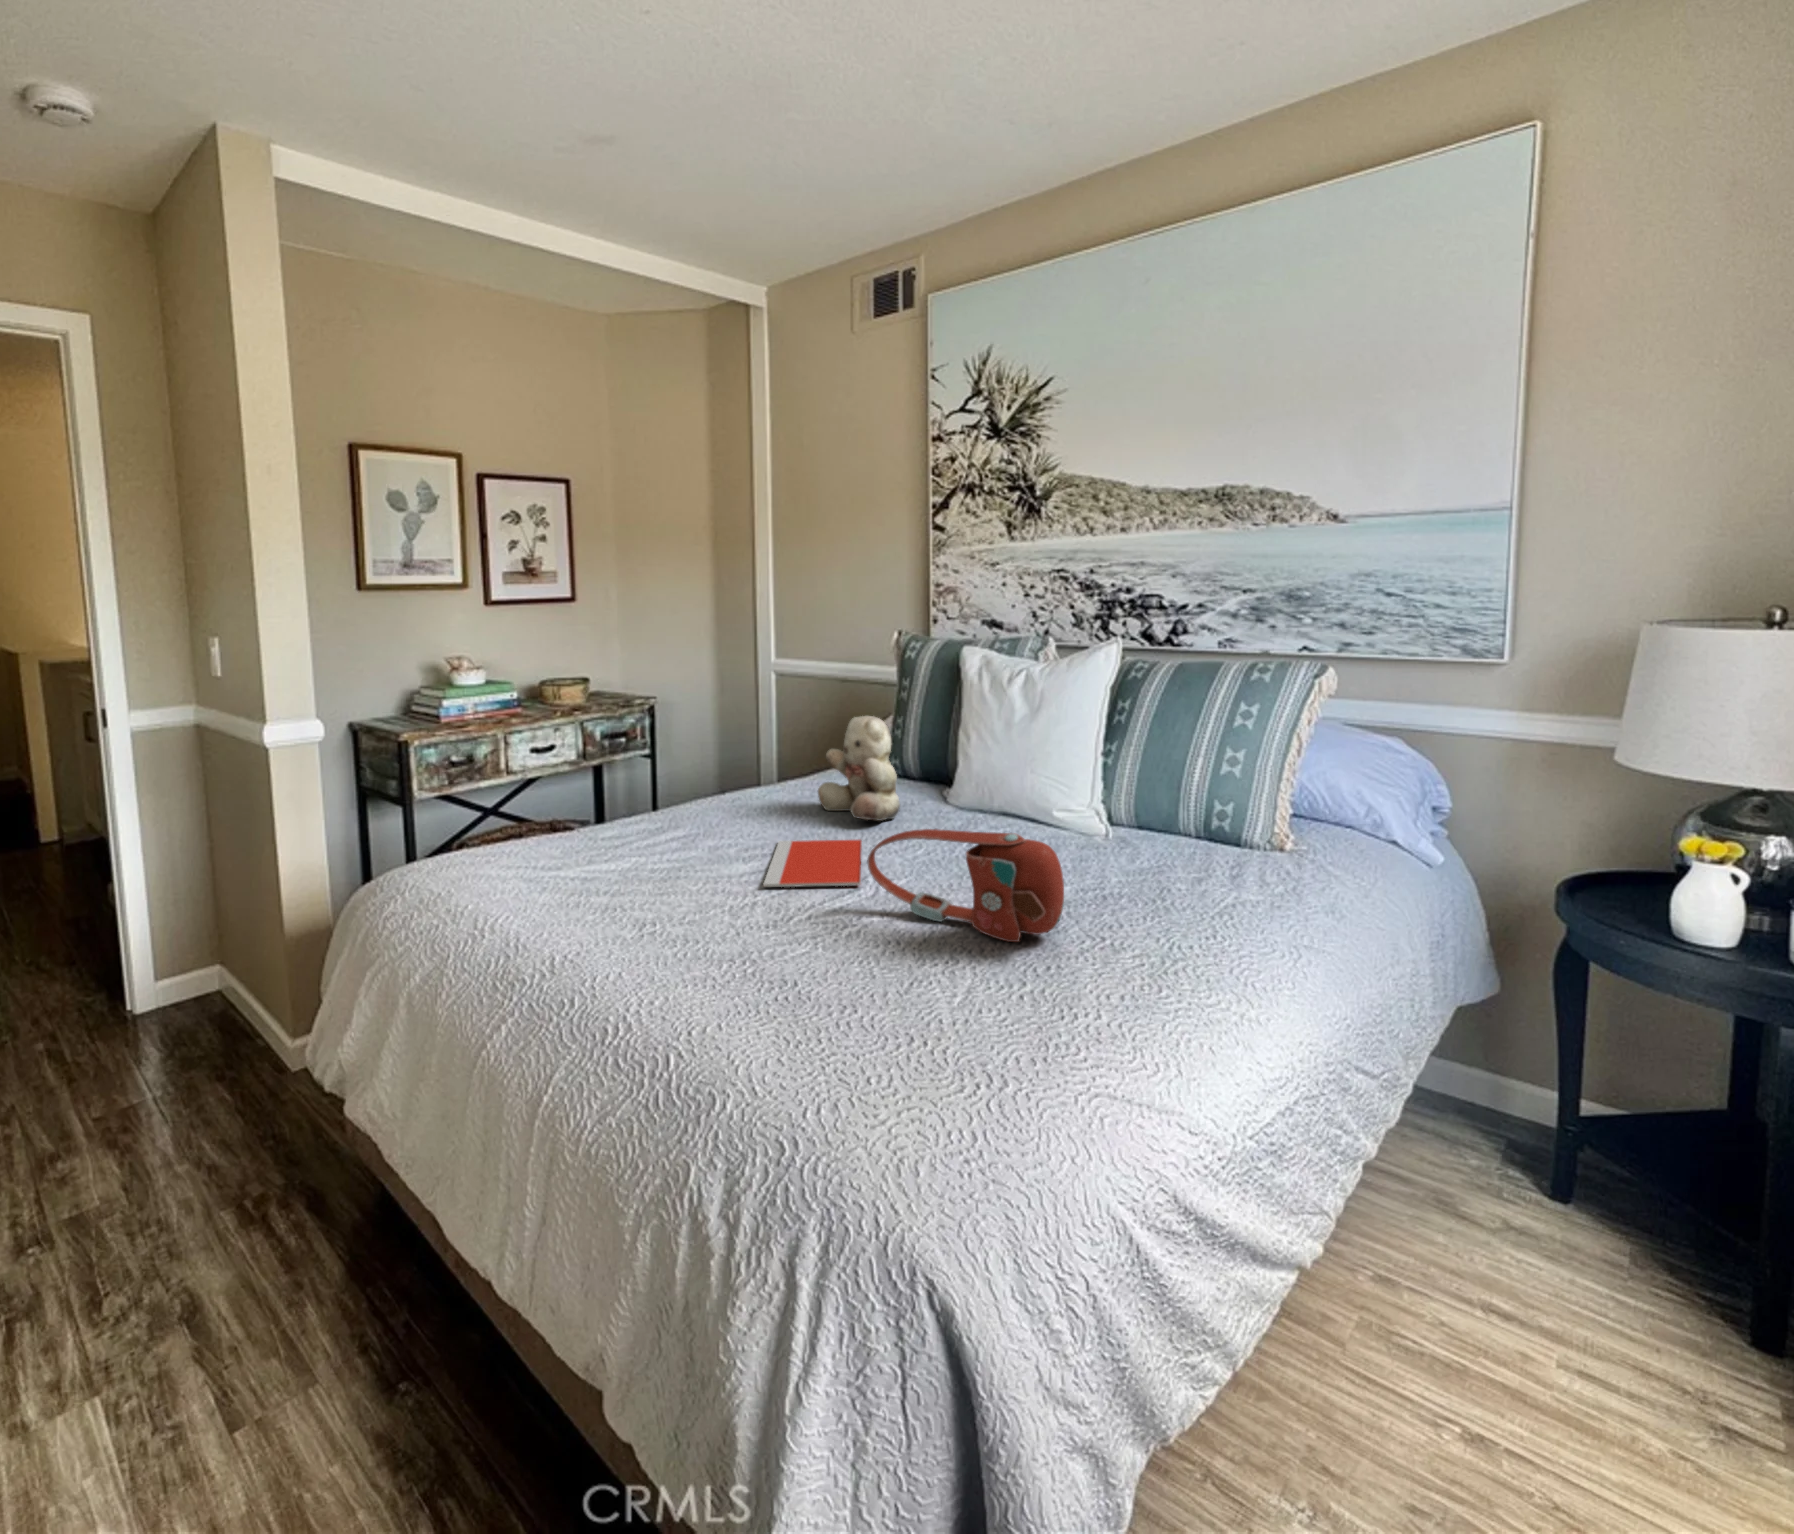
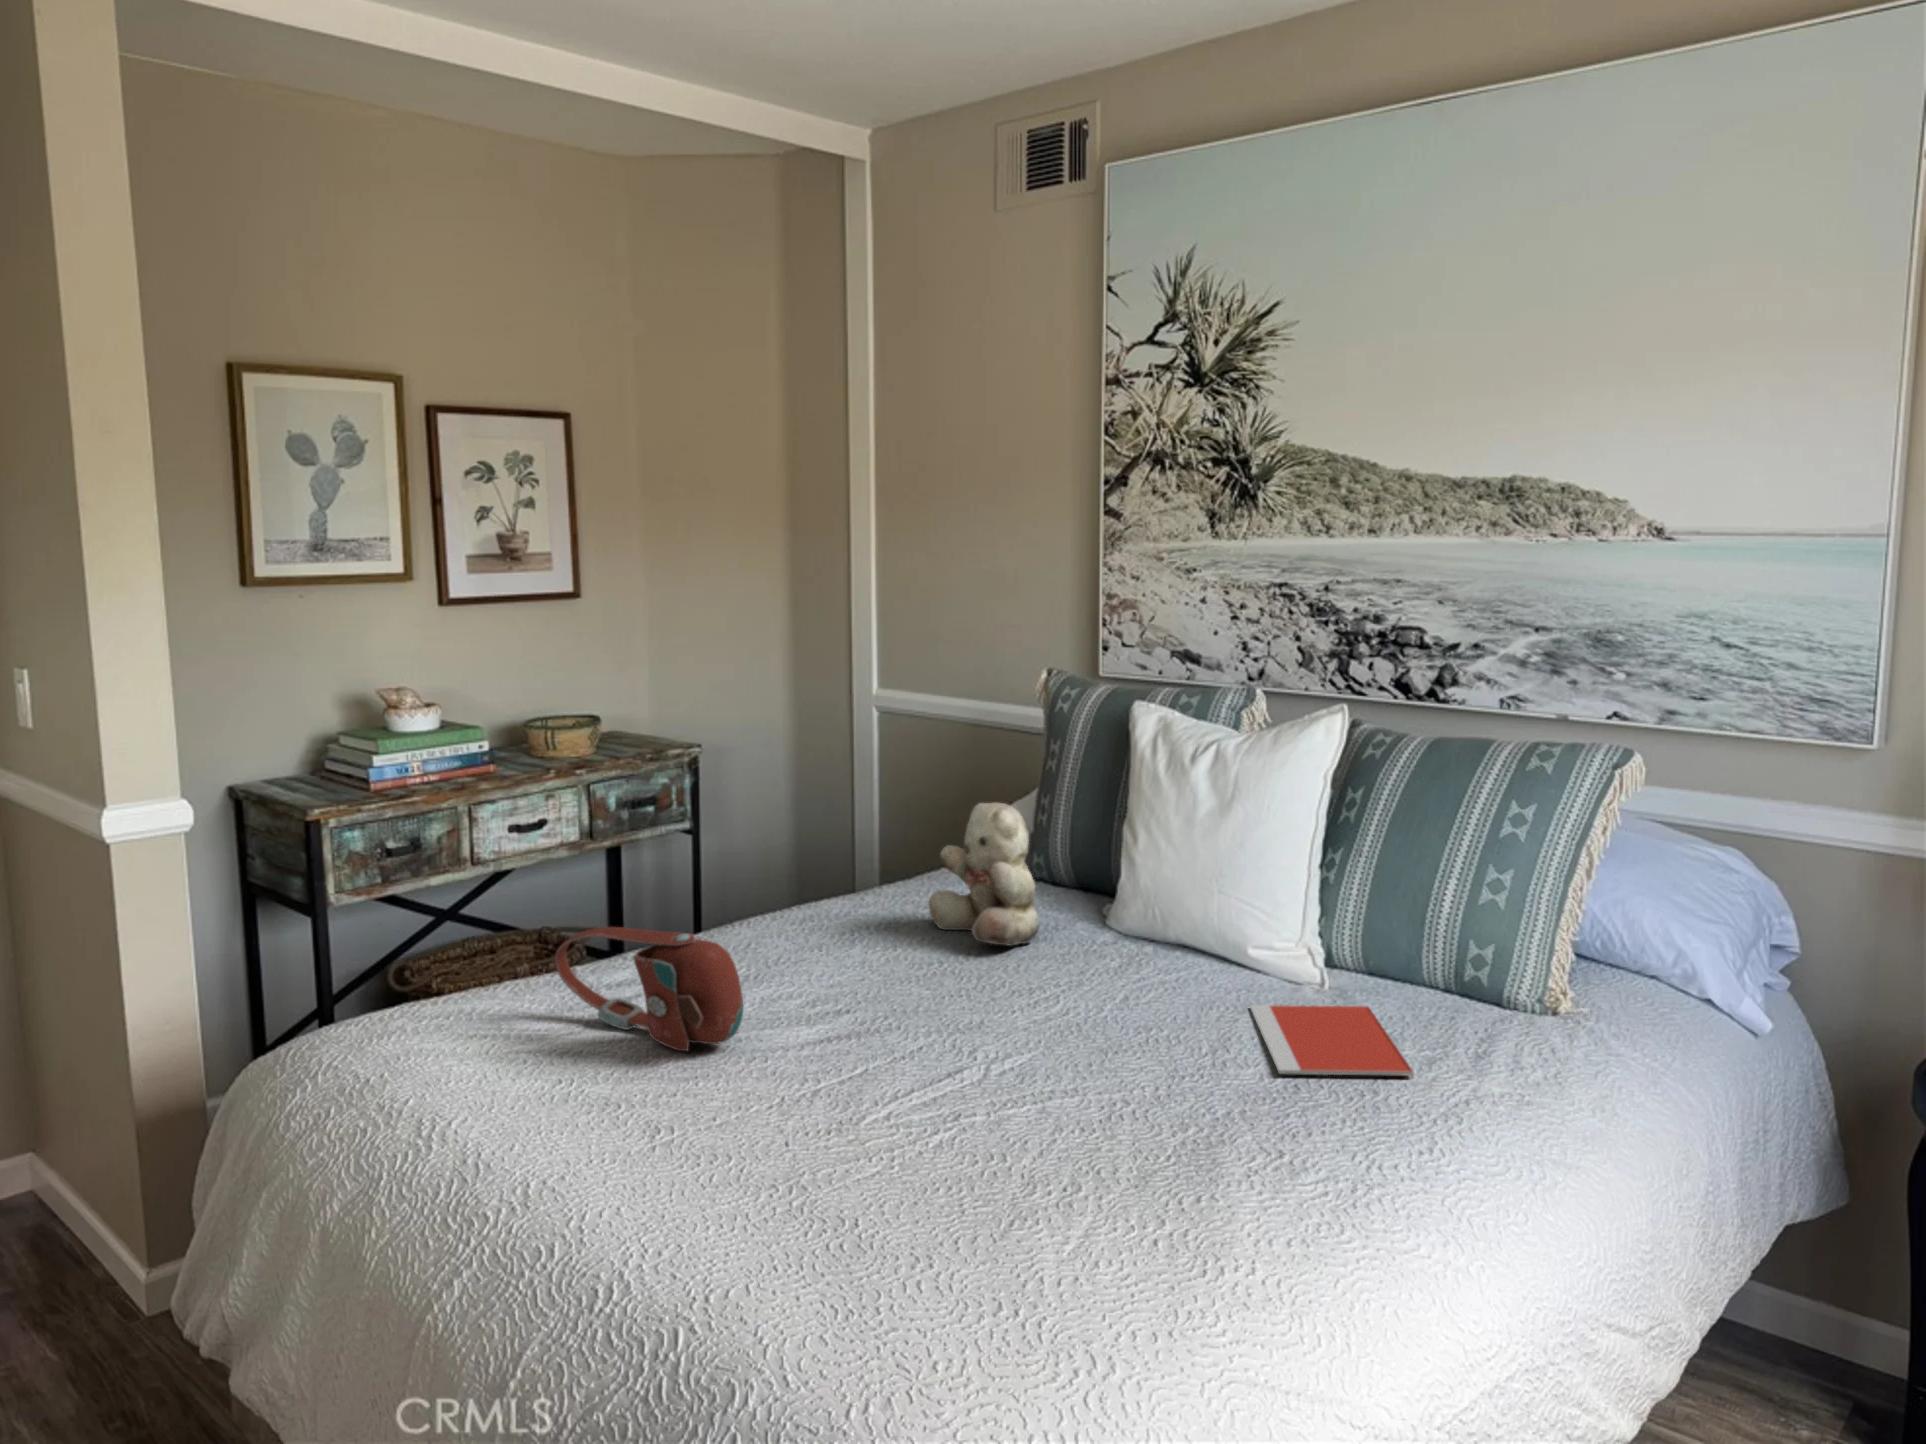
handbag: present [867,829,1064,942] -> present [555,927,743,1051]
notebook: present [763,840,862,887] -> present [1250,1005,1414,1076]

